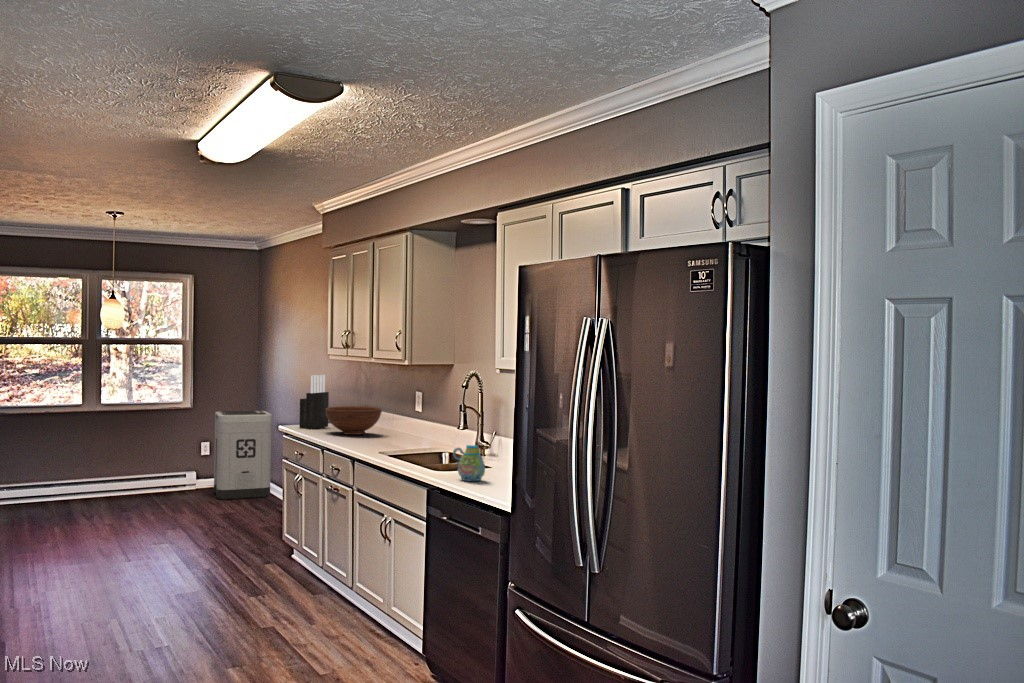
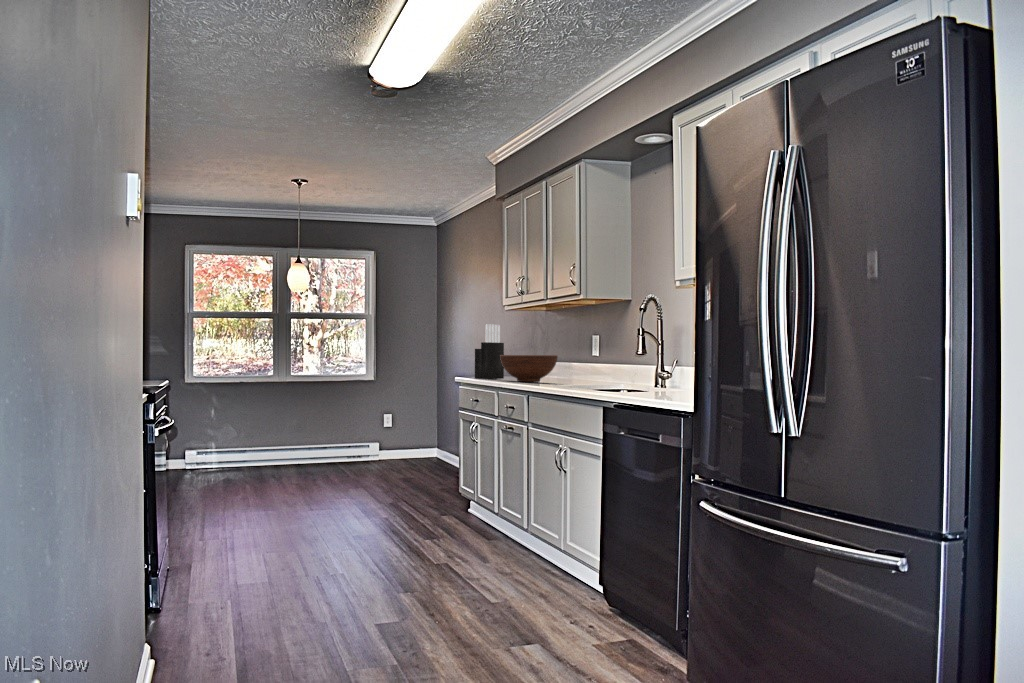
trash can: present [214,411,272,500] -> none [396,382,451,469]
mug: present [453,445,485,481] -> none [628,360,663,398]

